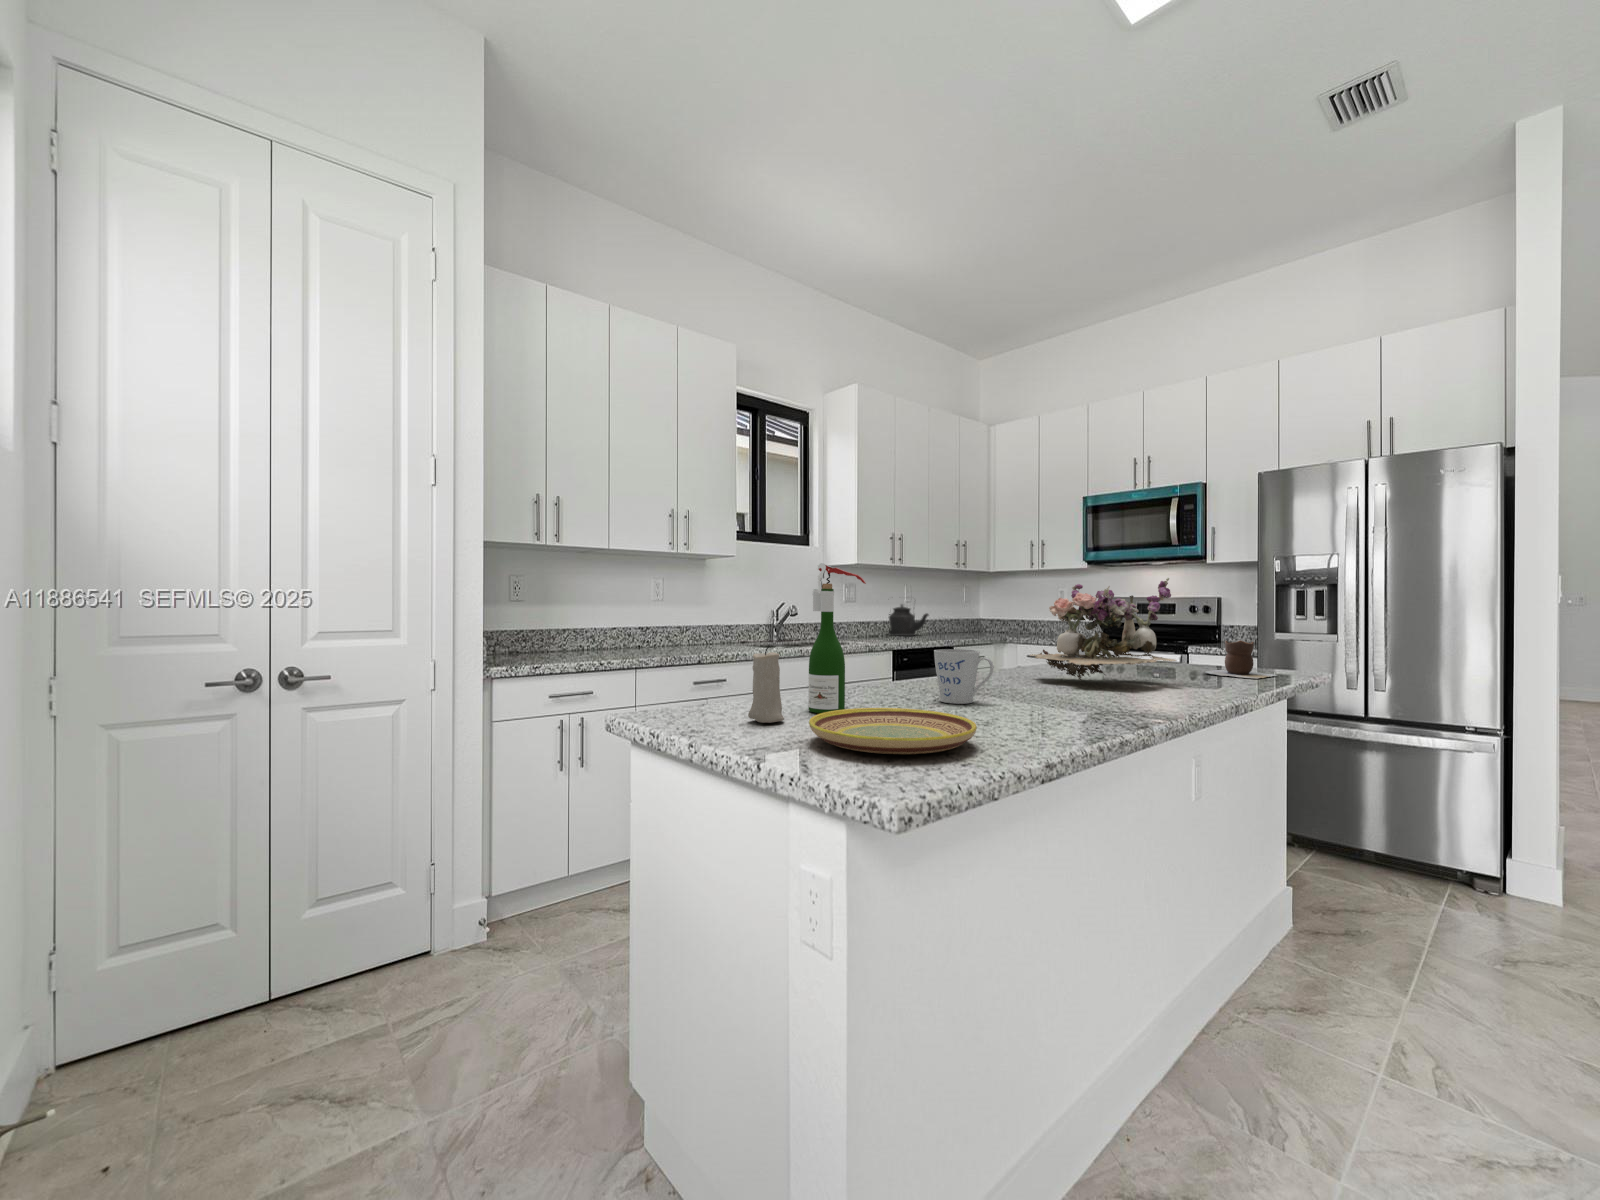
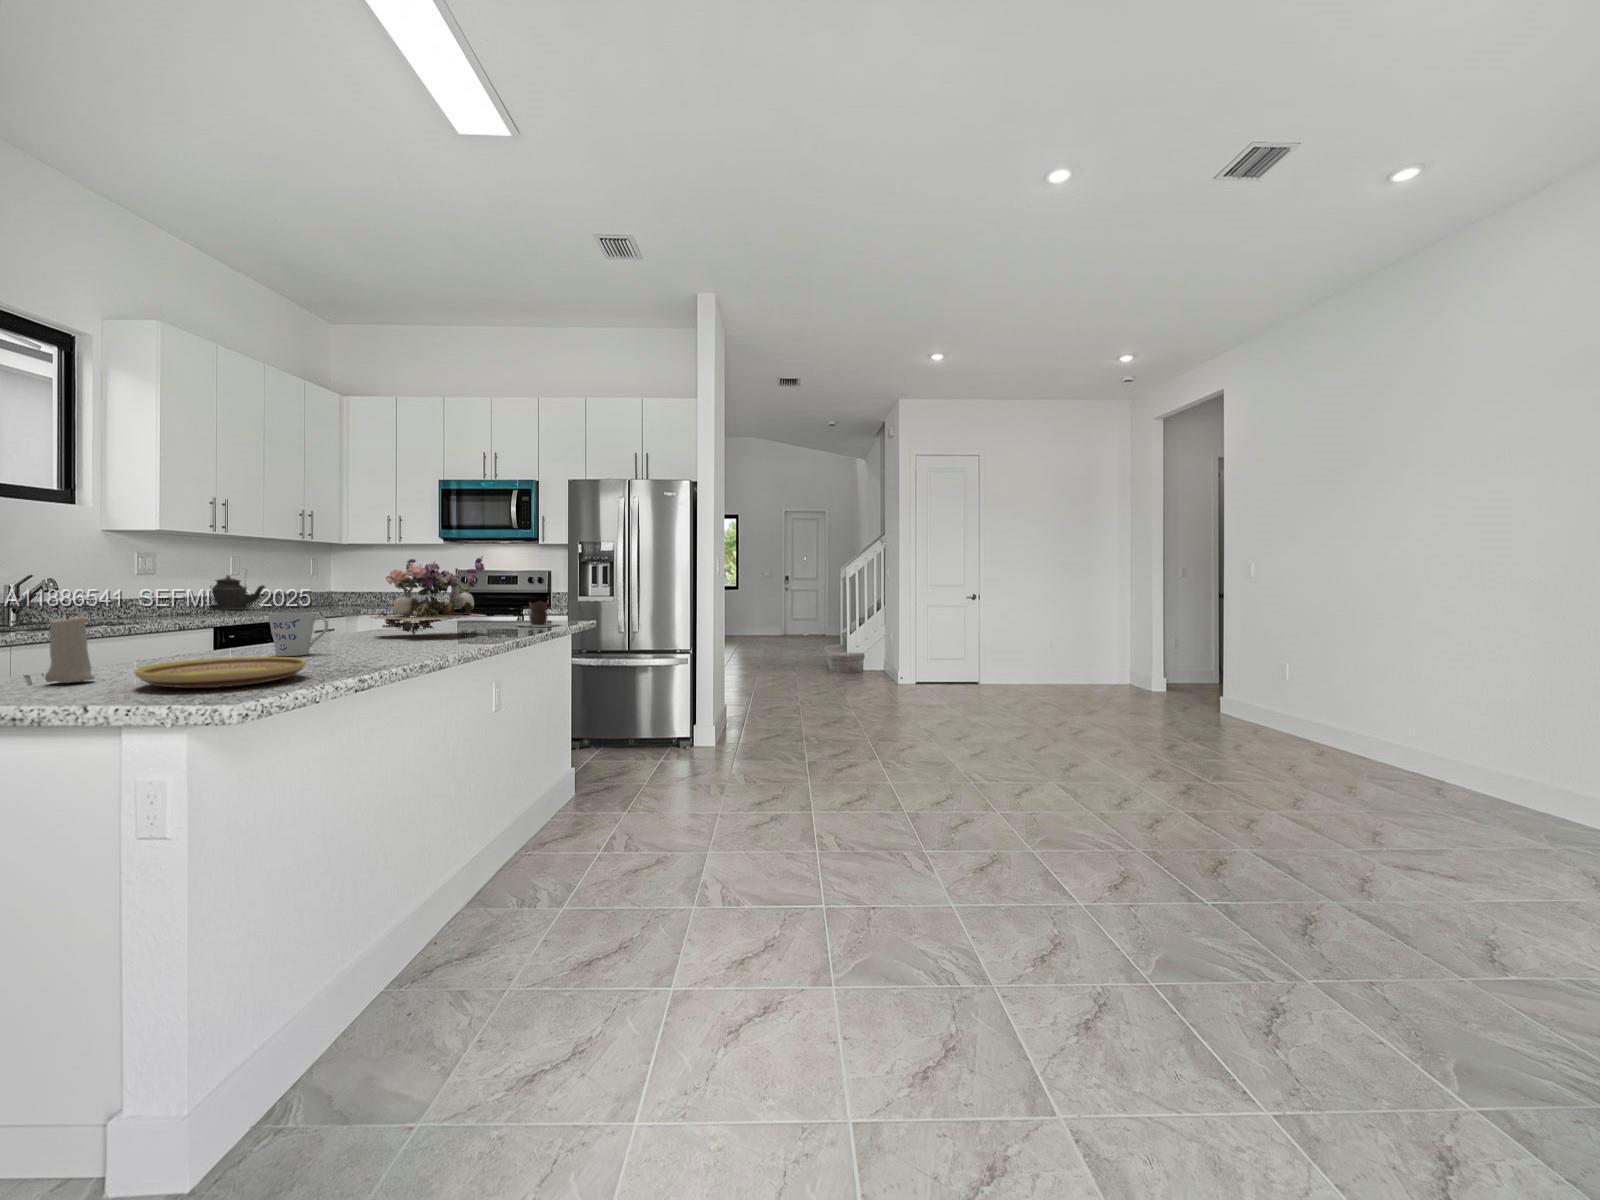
wine bottle: present [809,563,866,713] -> none [121,534,192,672]

